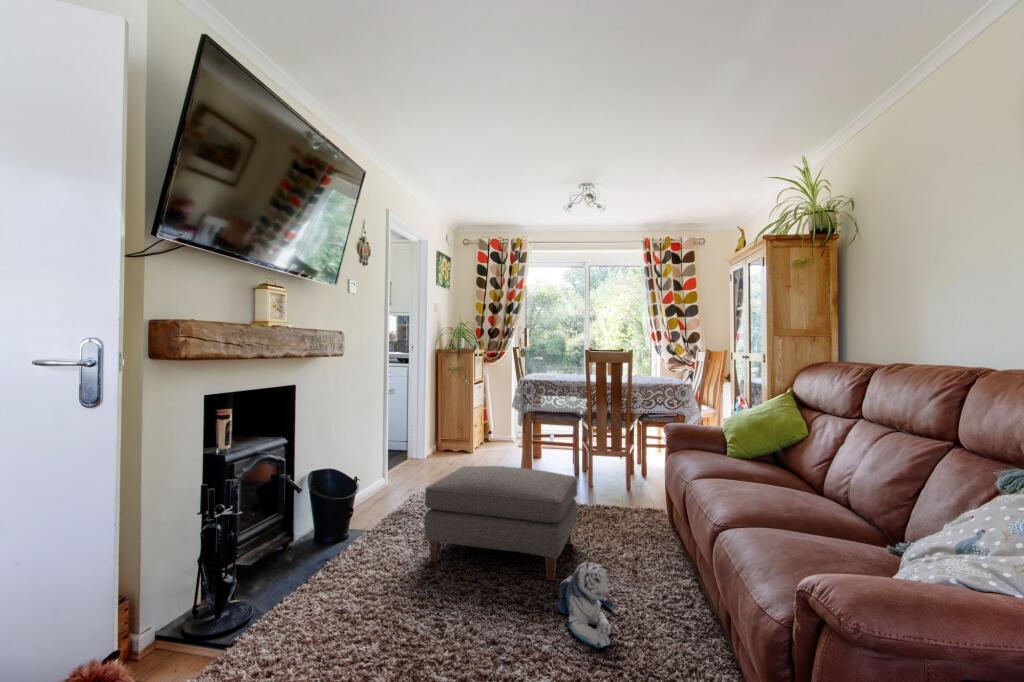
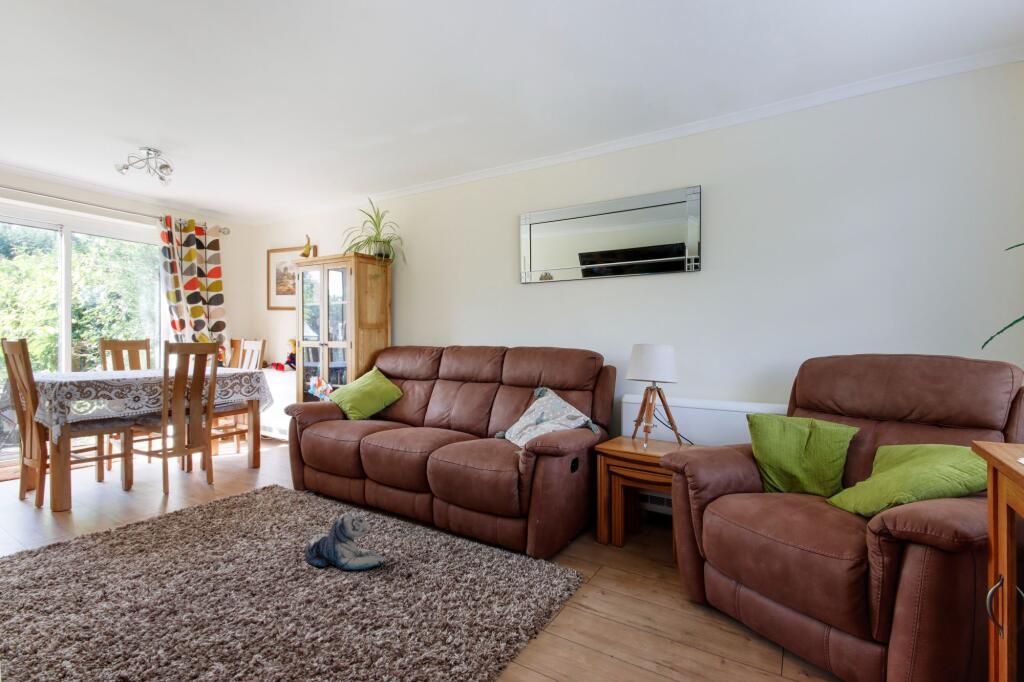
ottoman: present [424,466,577,580] -> none [81,465,283,612]

